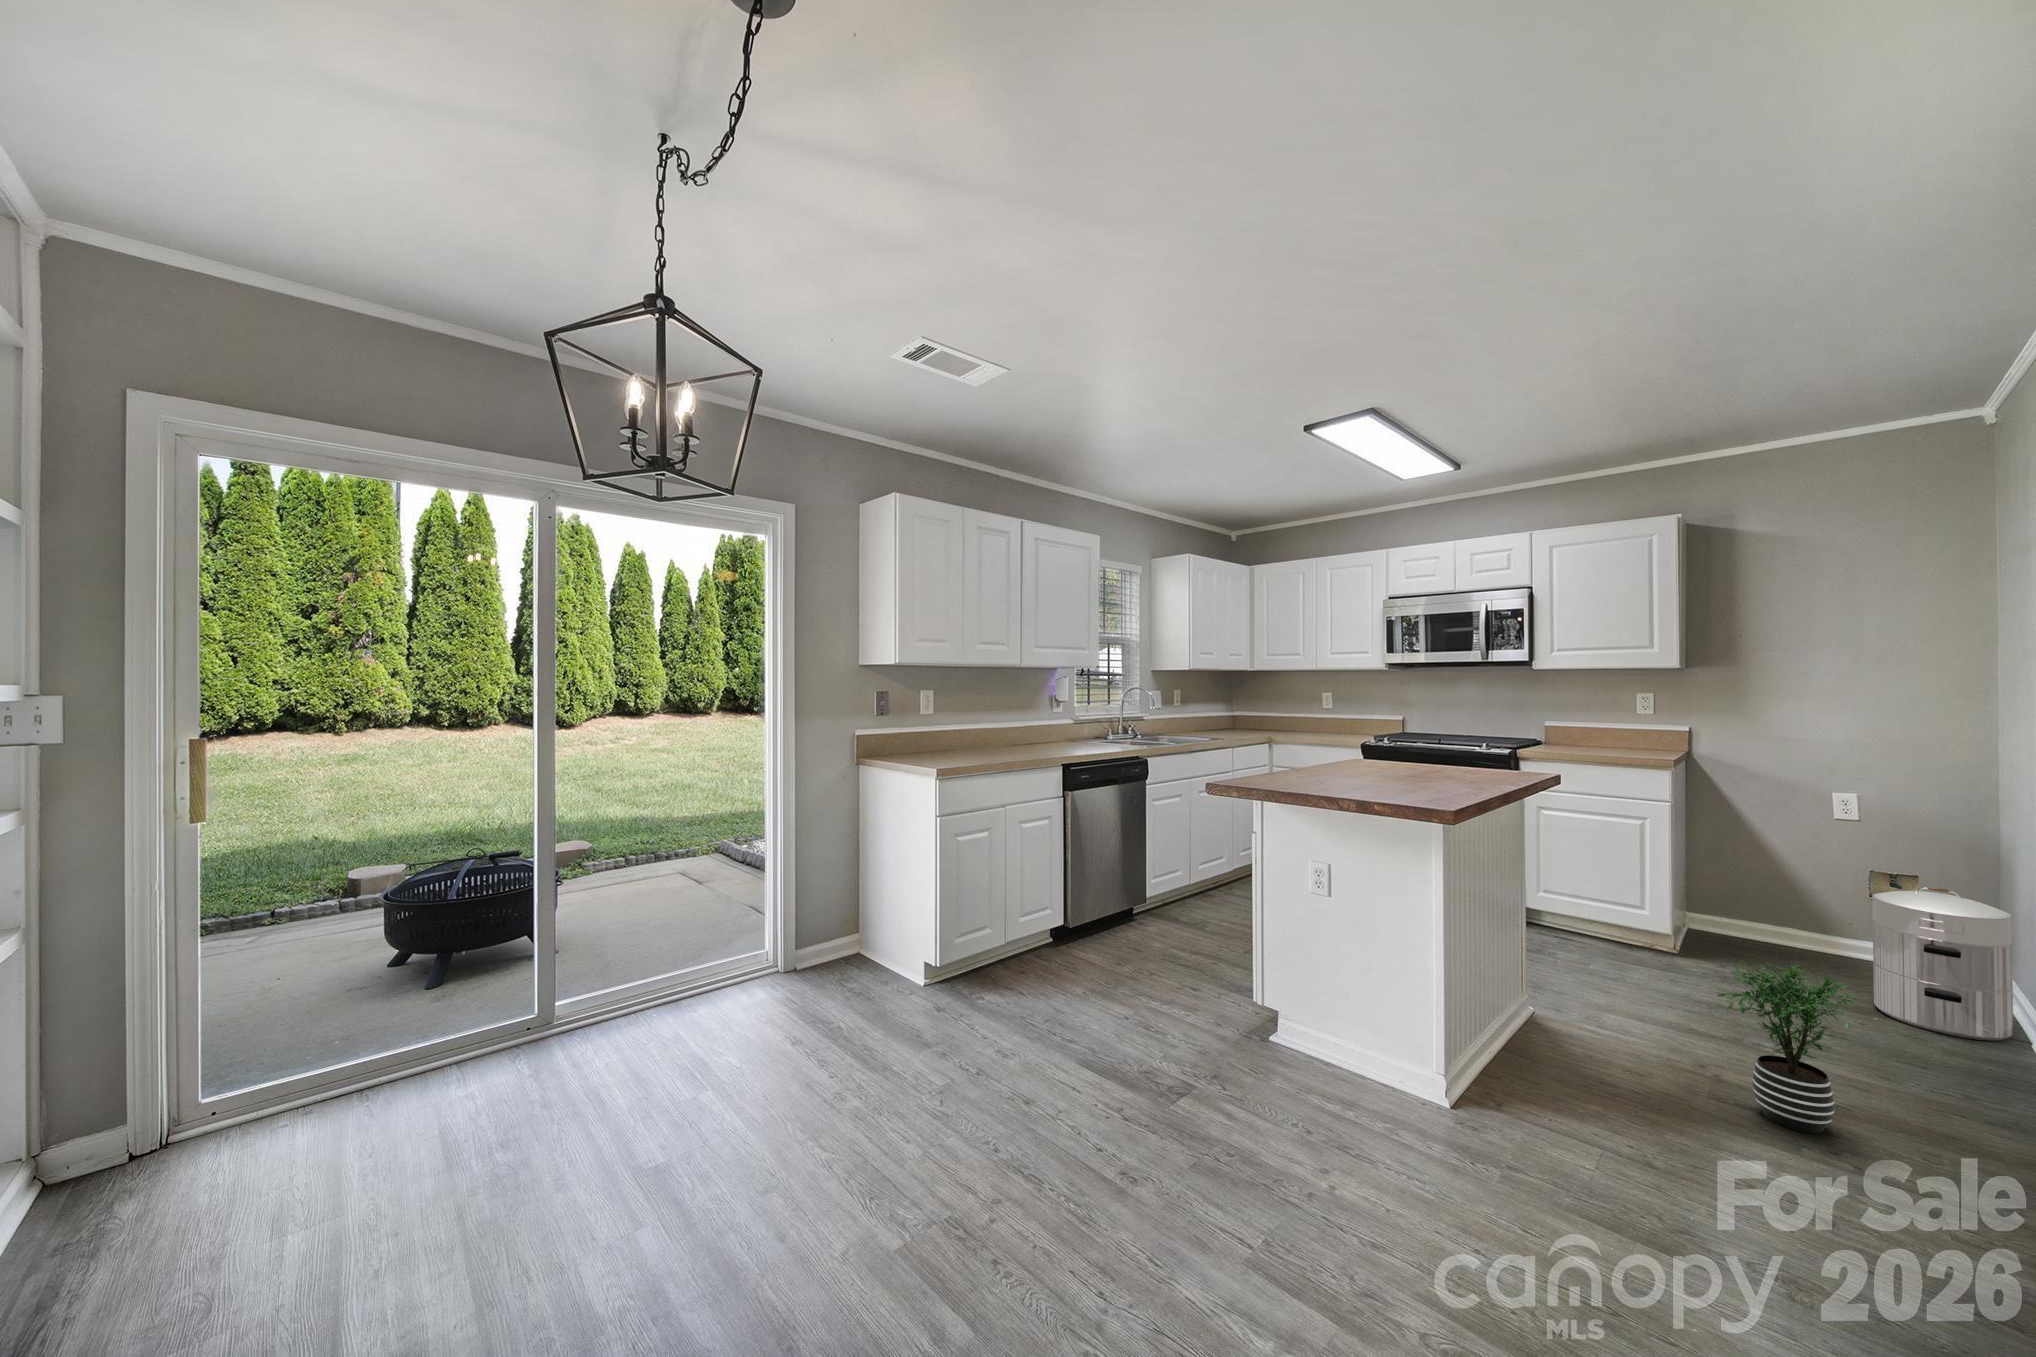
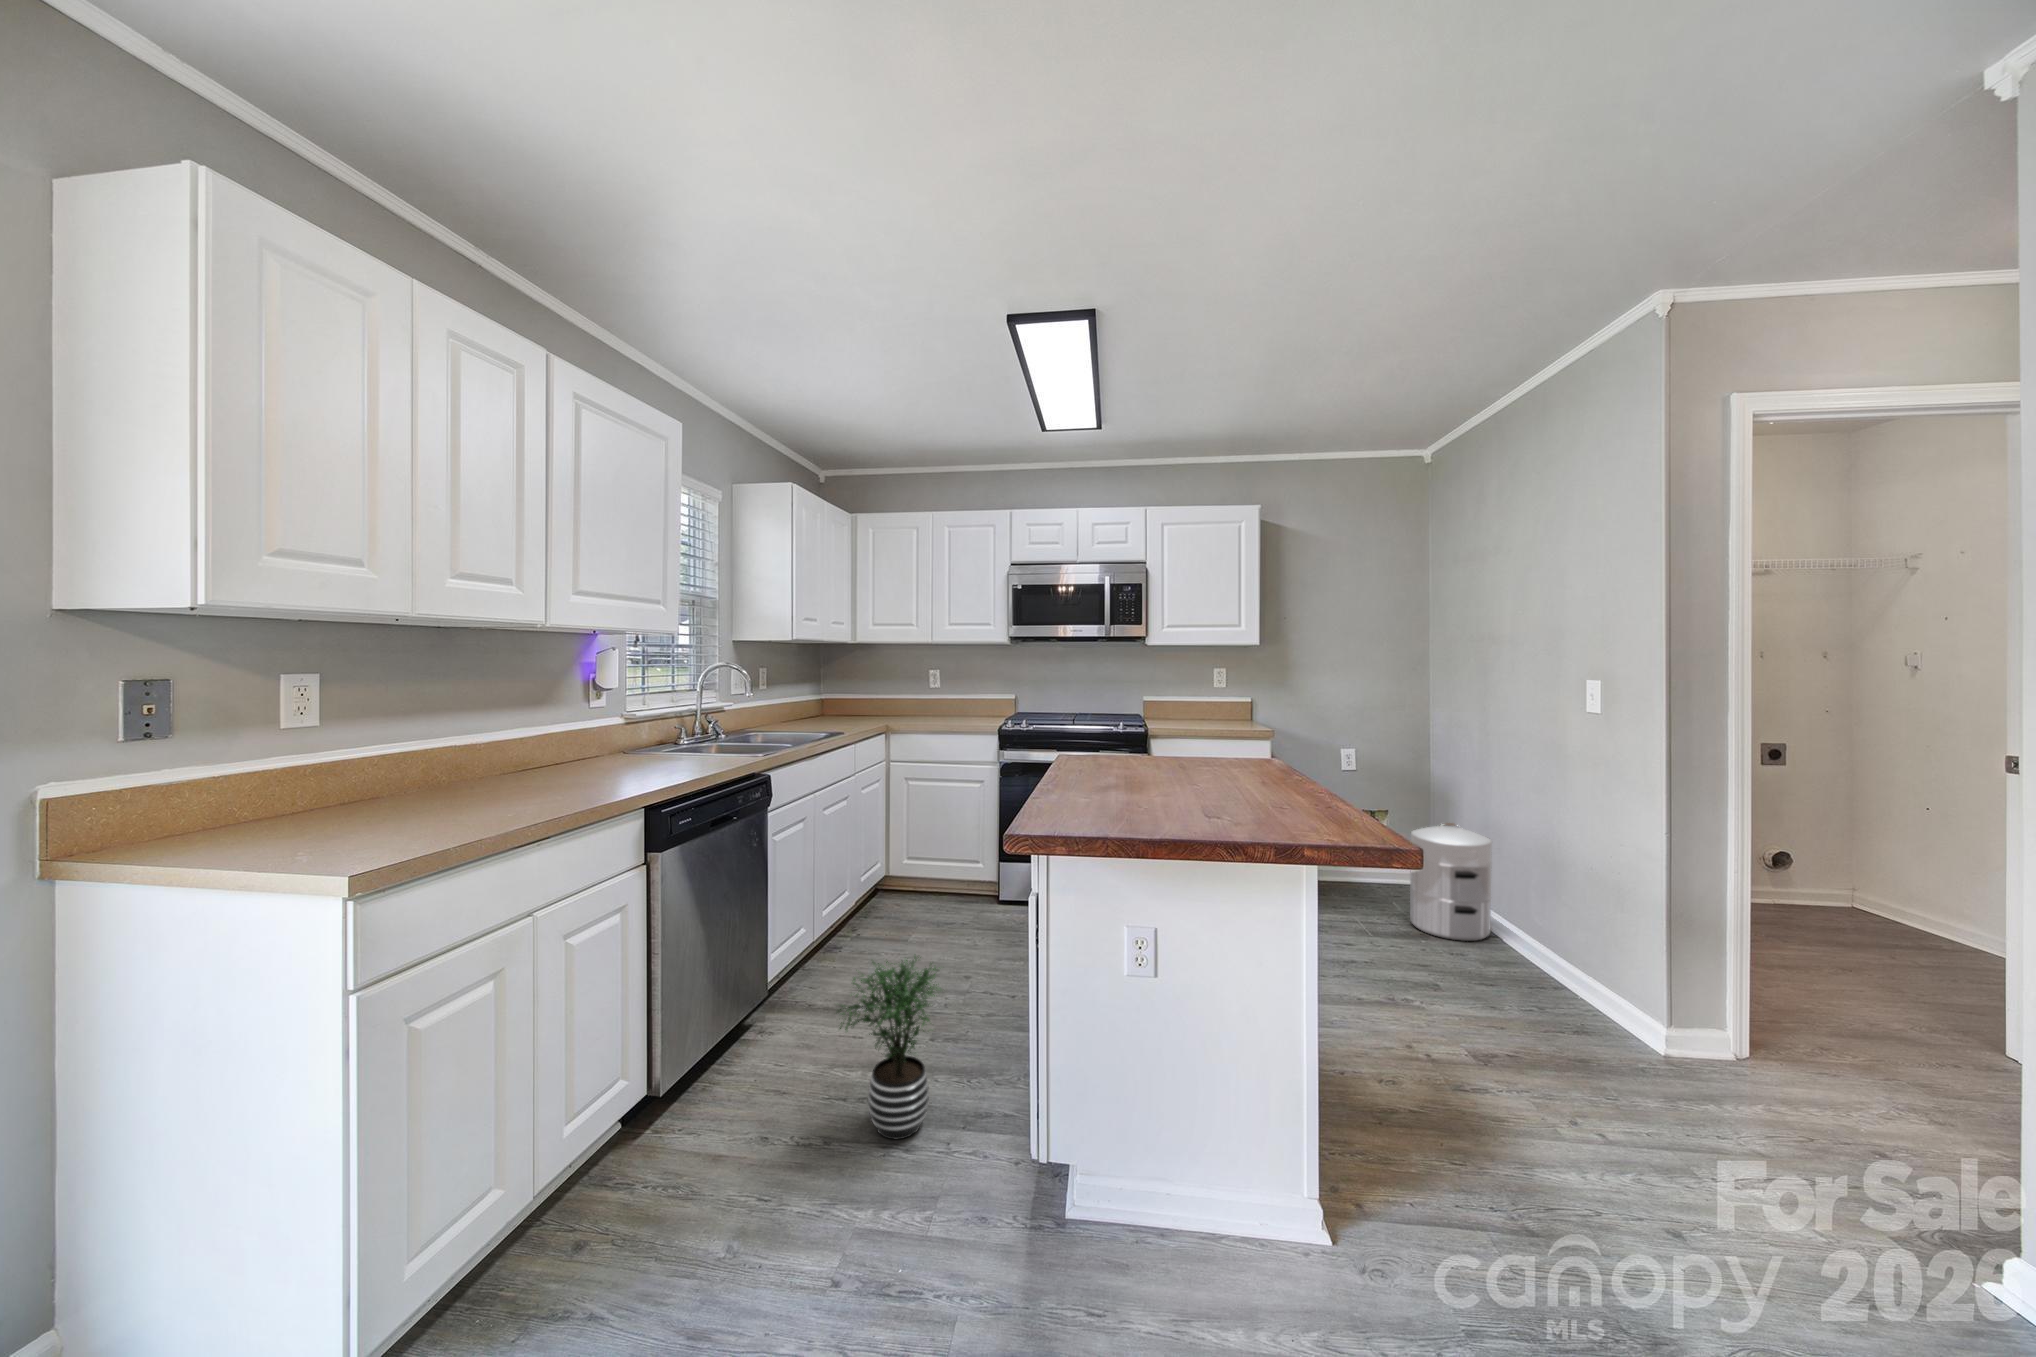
potted plant: present [1717,960,1856,1133] -> present [837,957,941,1139]

